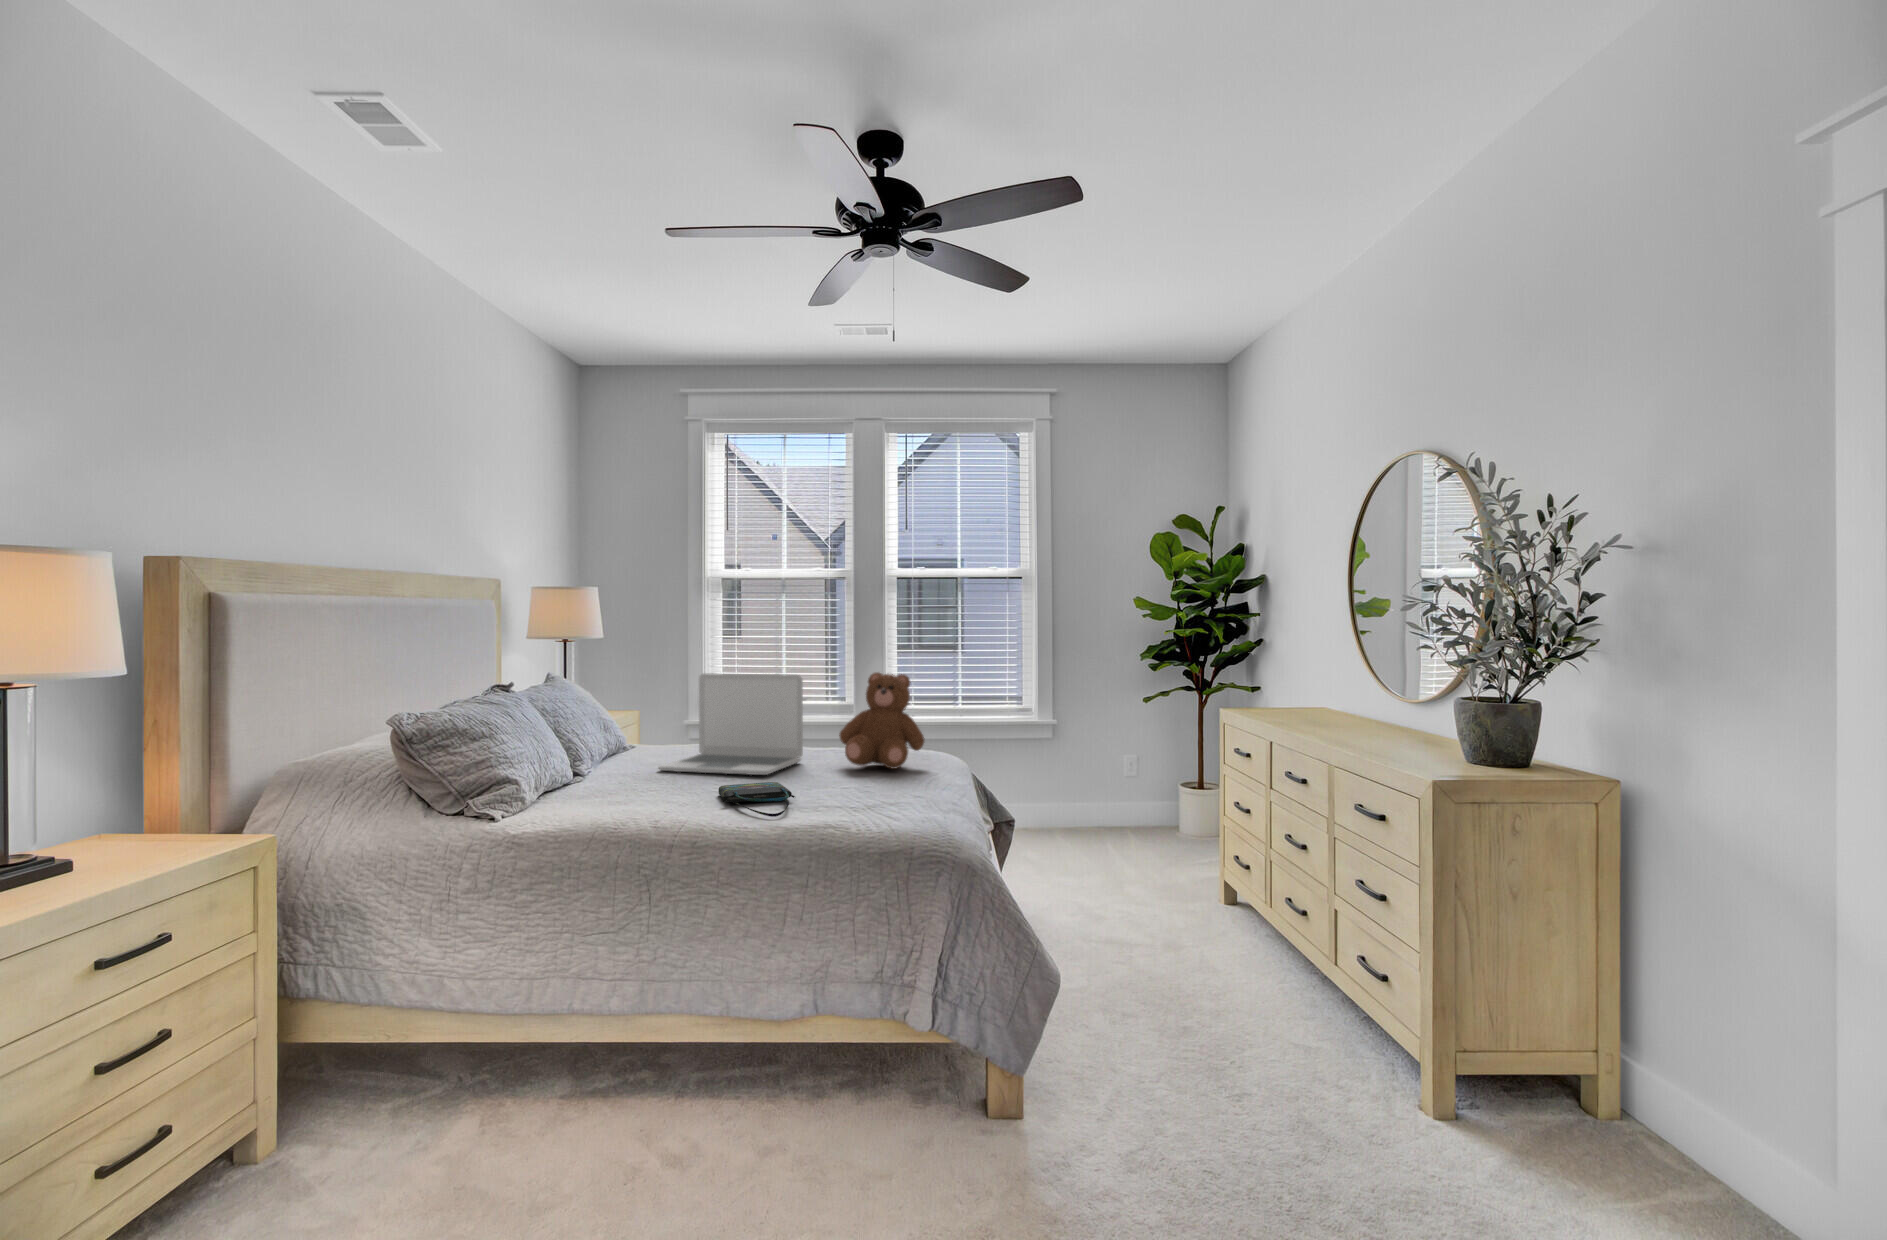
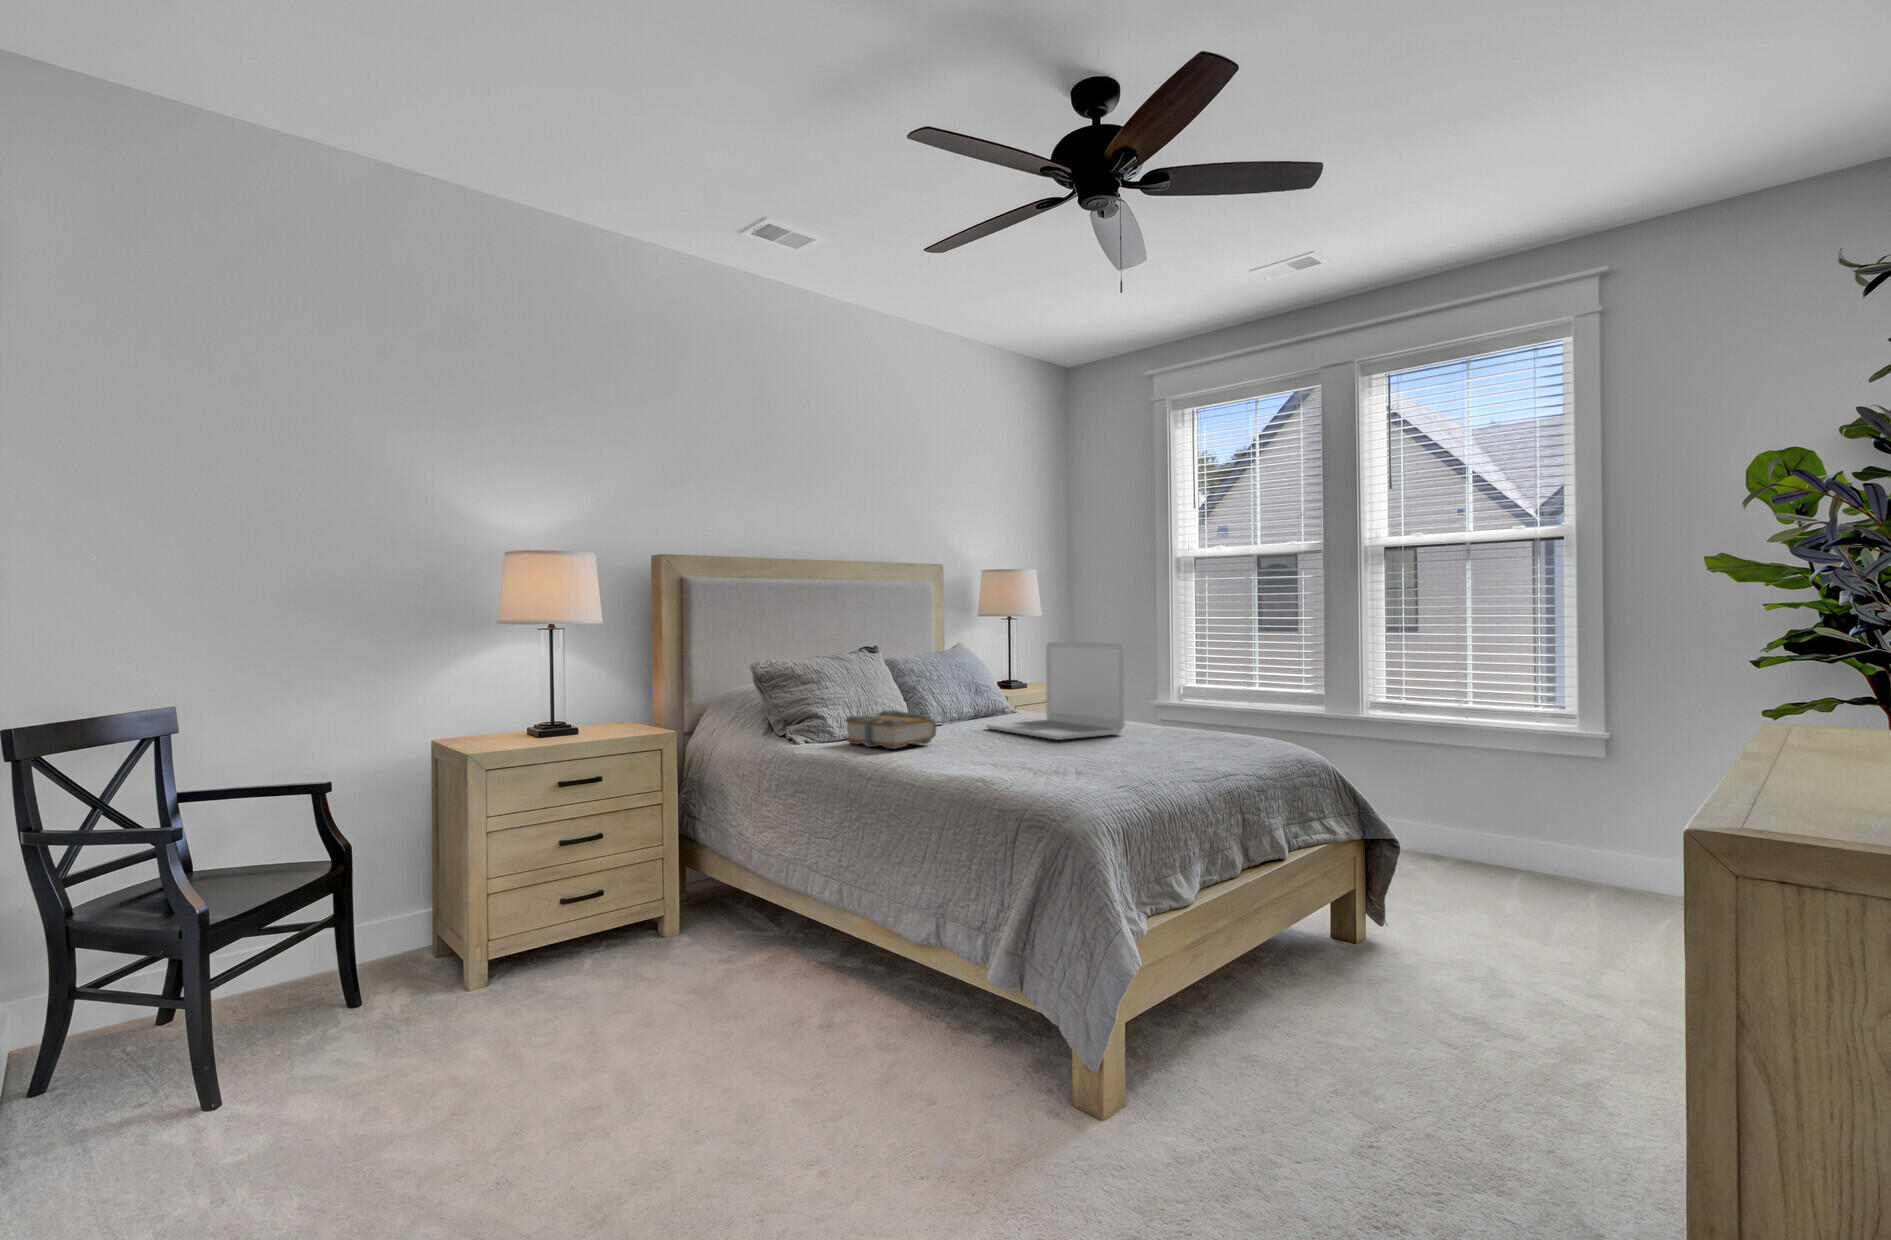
teddy bear: present [839,672,924,769] -> none [1143,642,1239,749]
book: none [553,763,657,808] -> present [845,711,936,749]
tote bag: present [718,782,795,817] -> none [960,741,1039,769]

